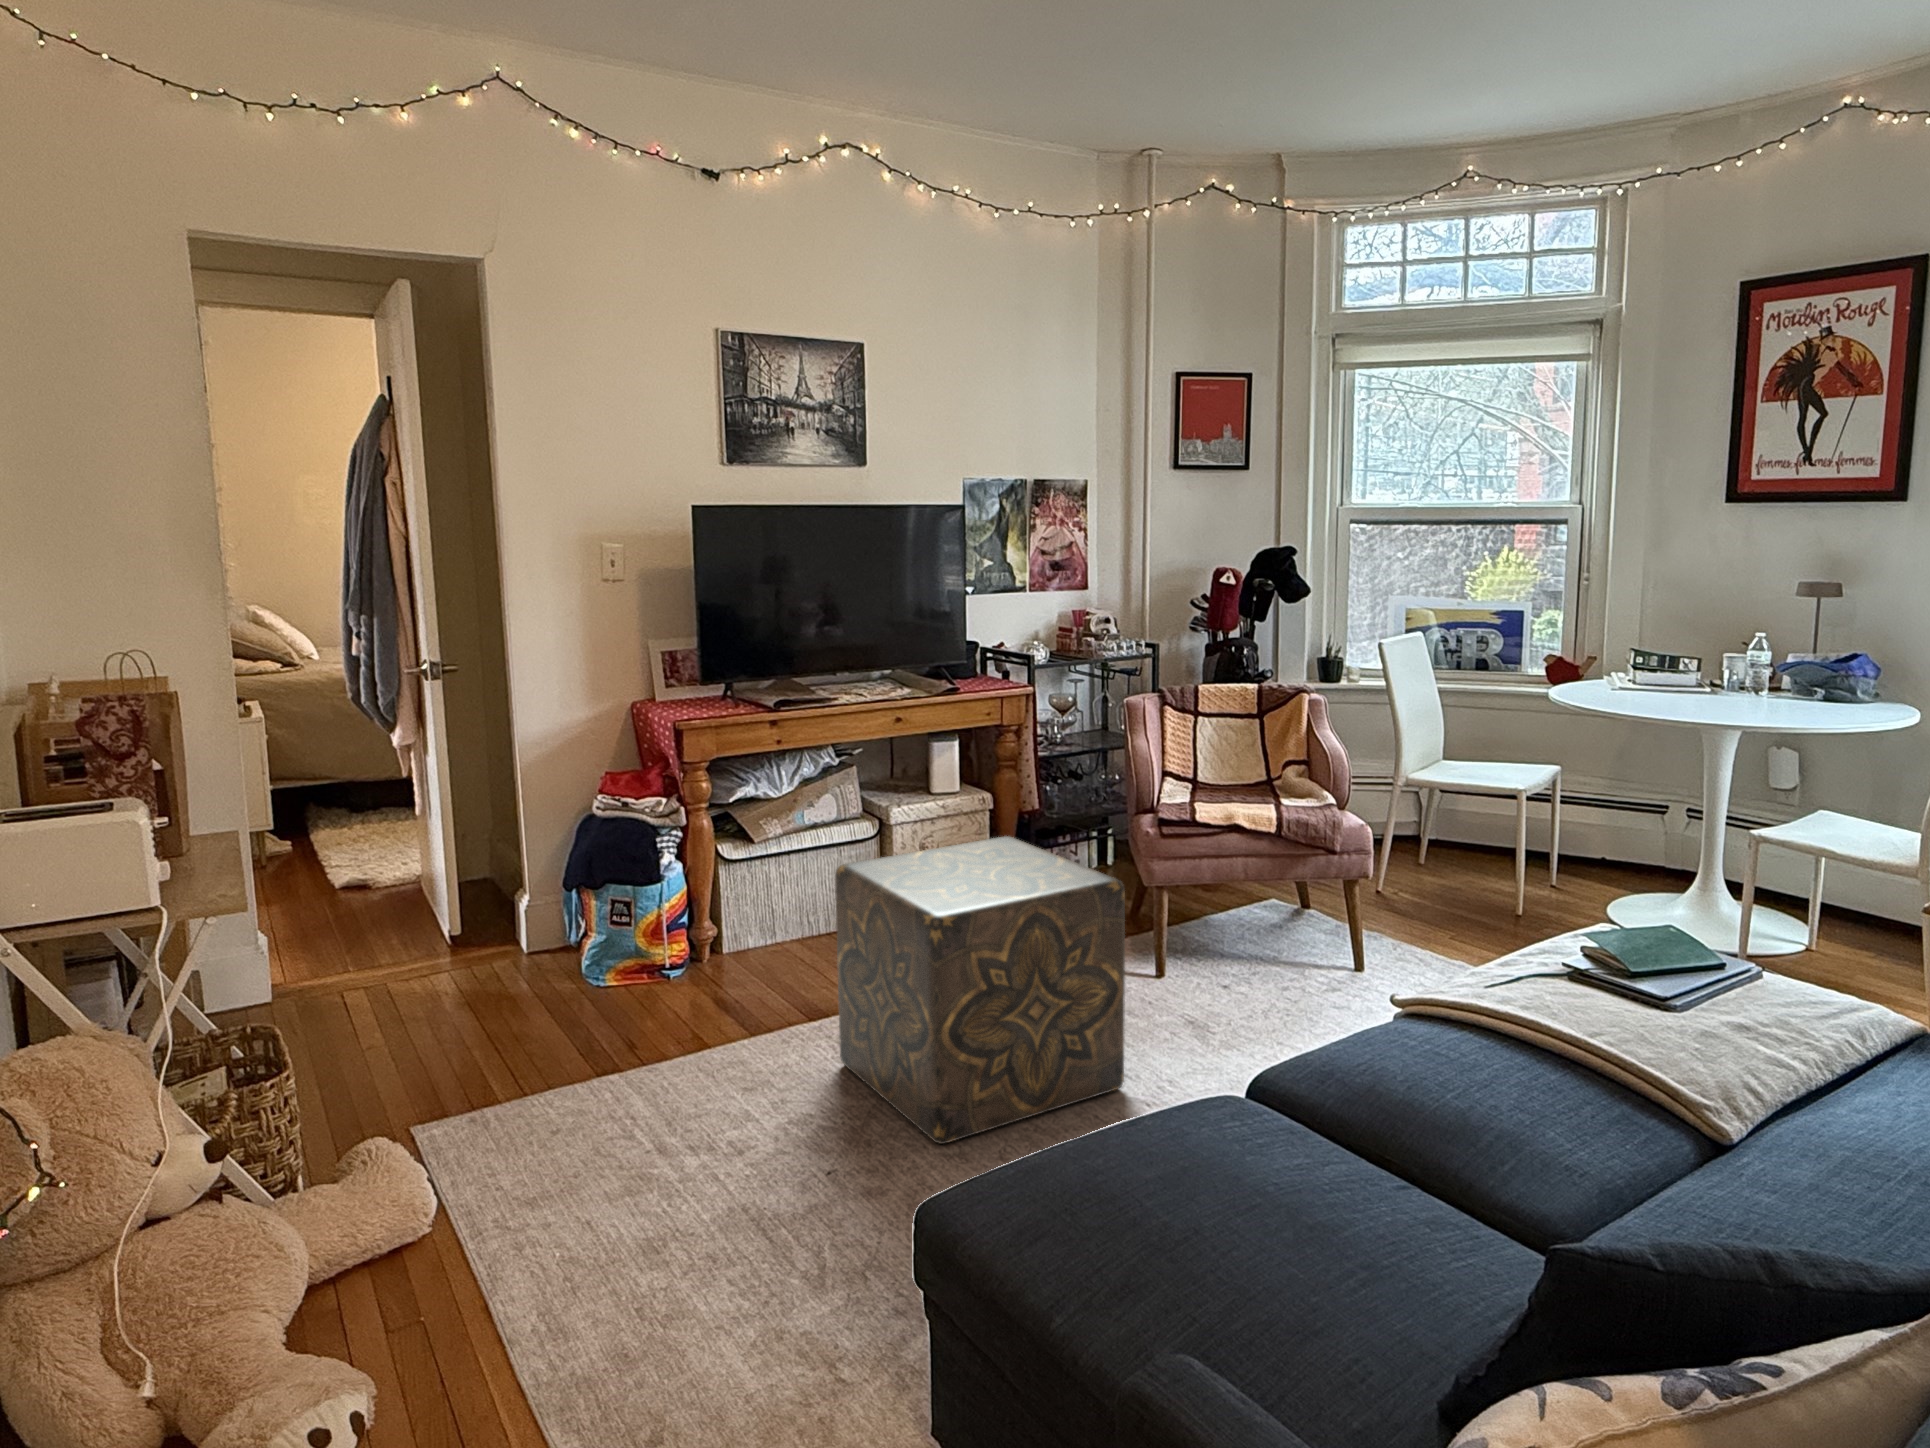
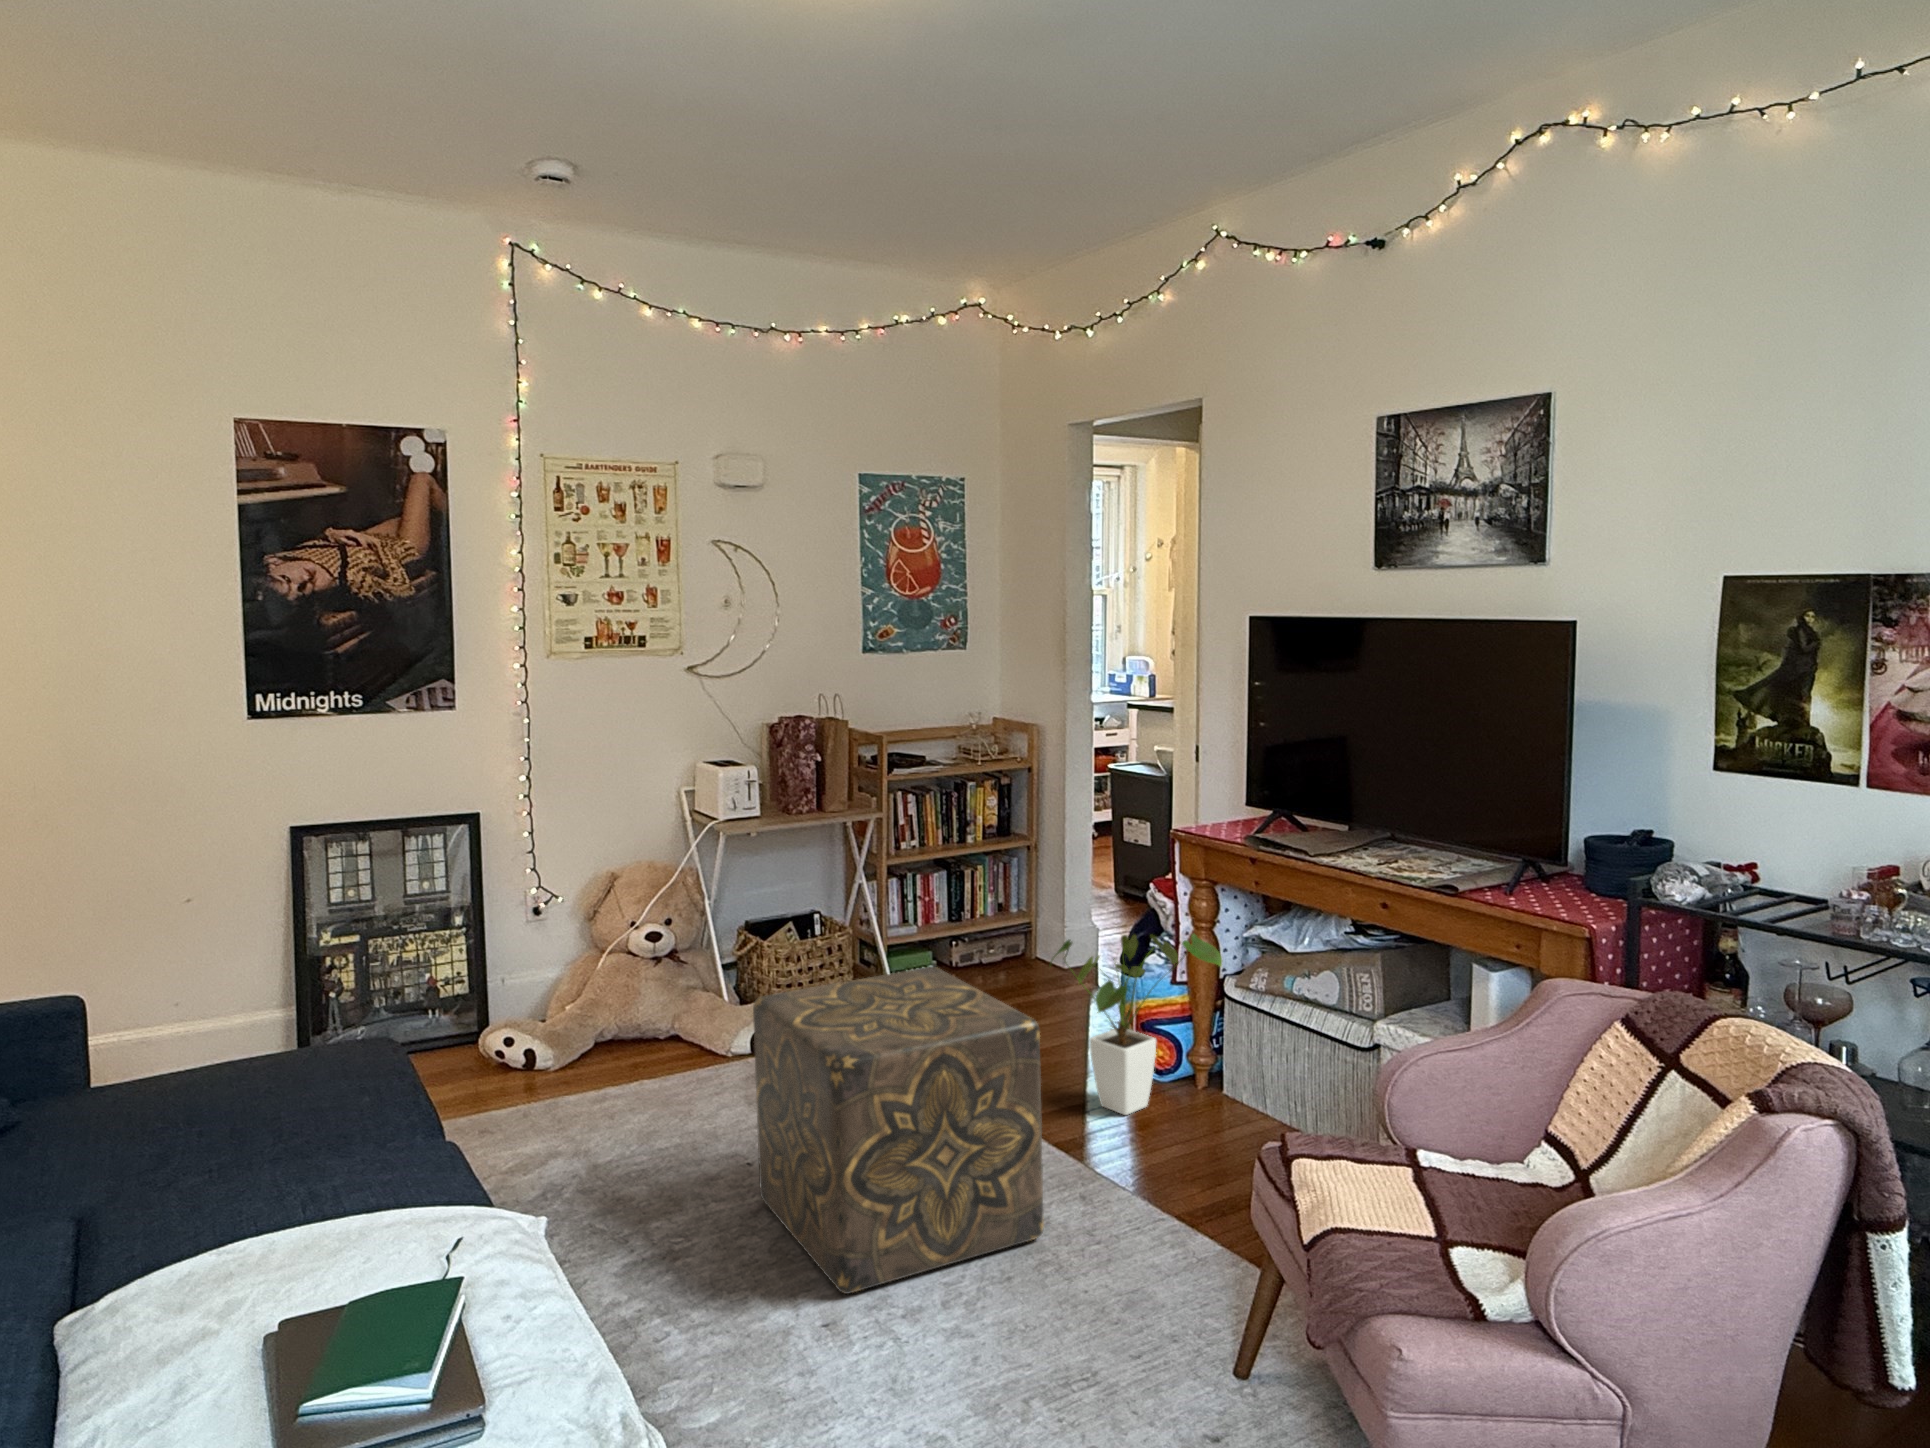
house plant: none [676,805,812,998] -> present [1051,934,1222,1115]

